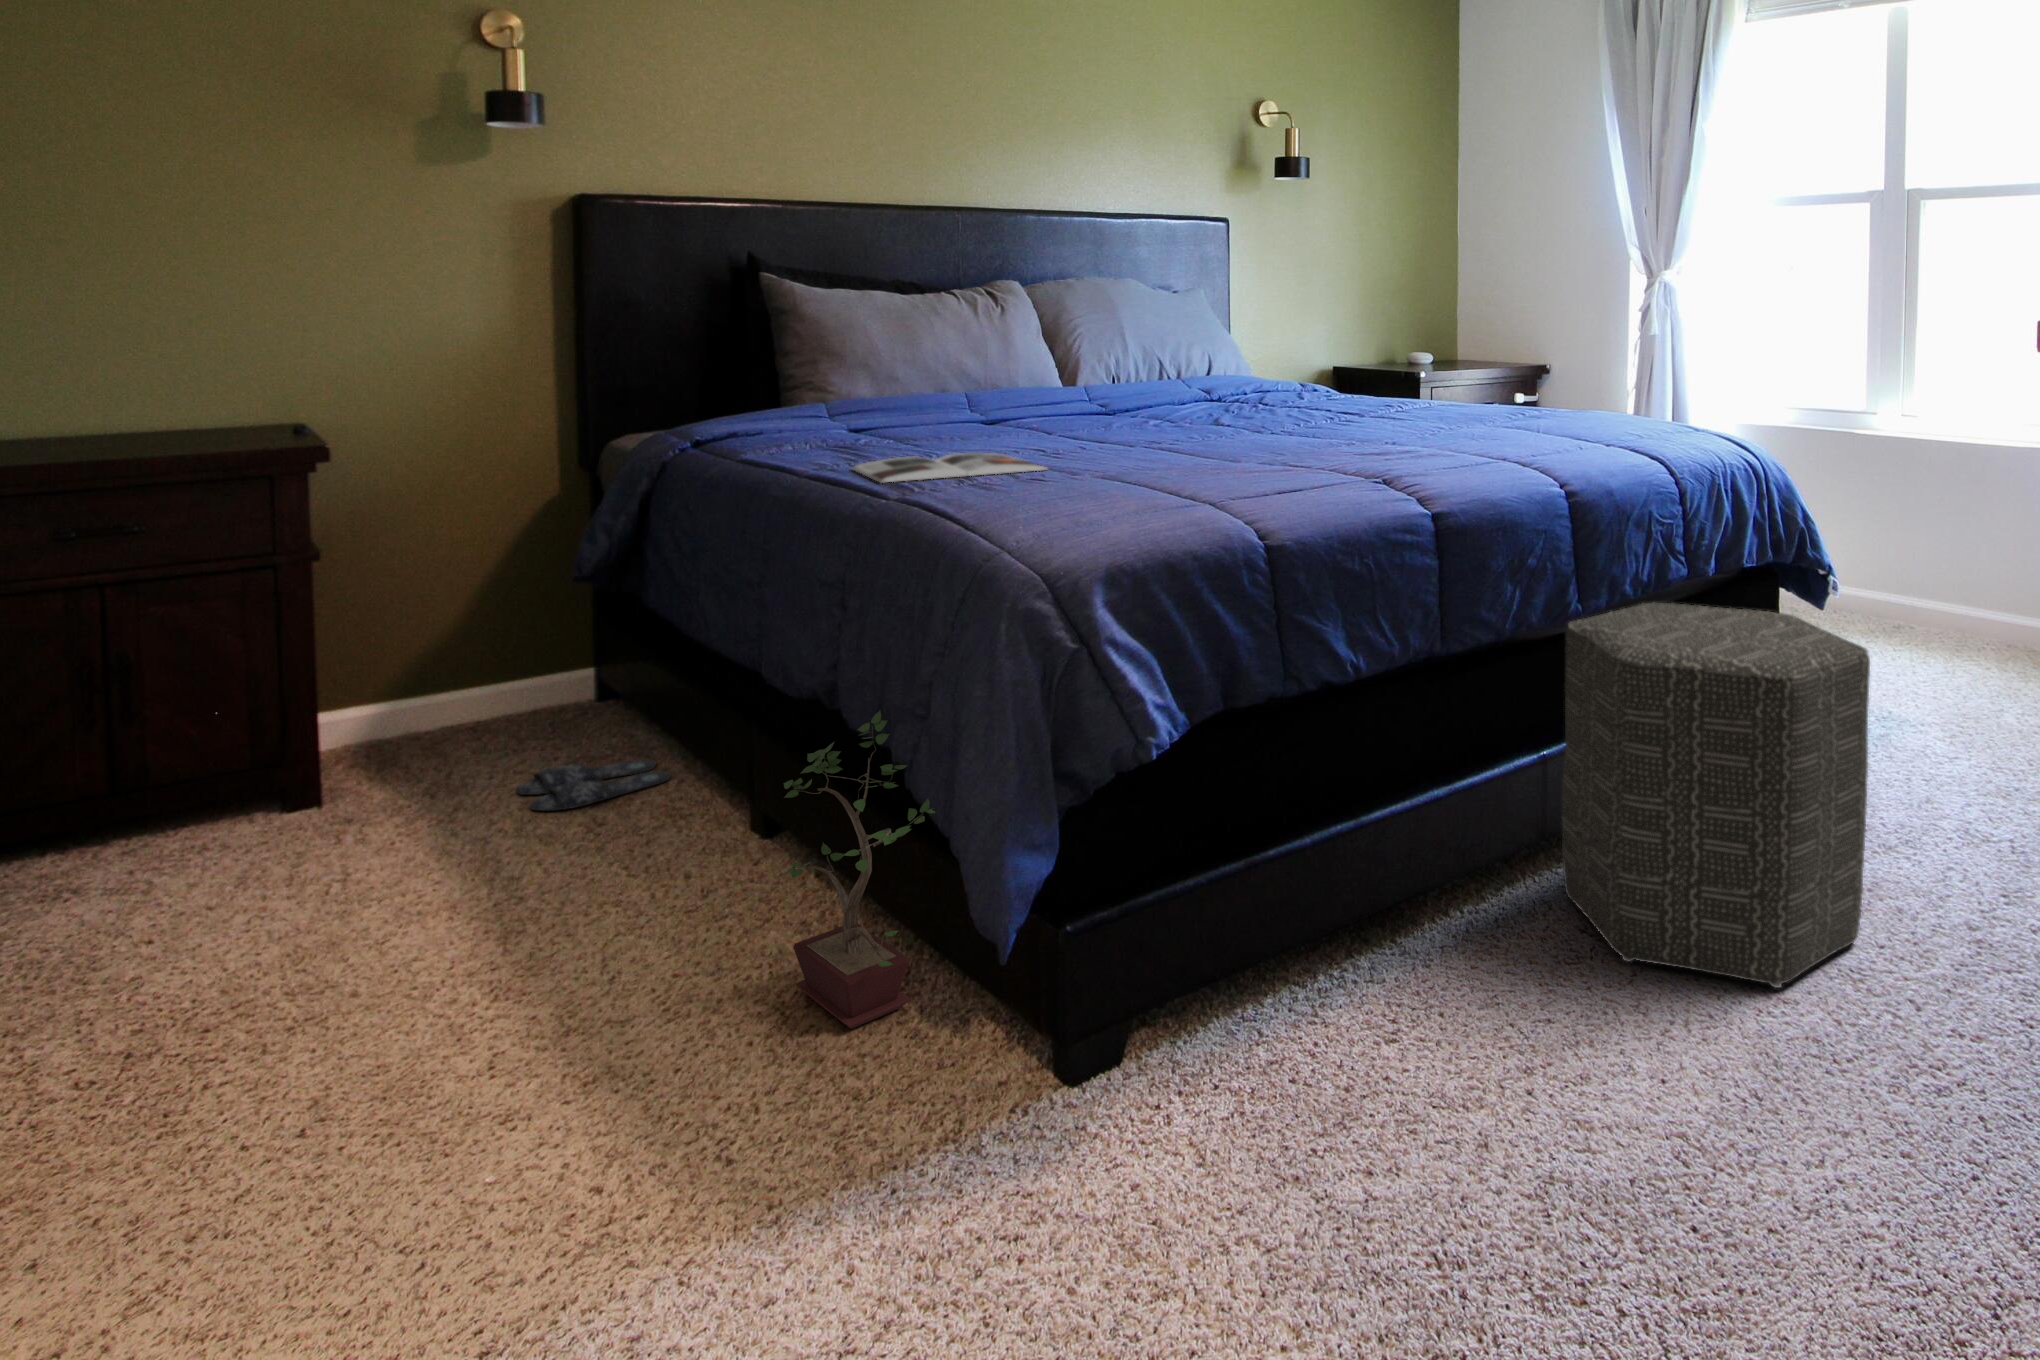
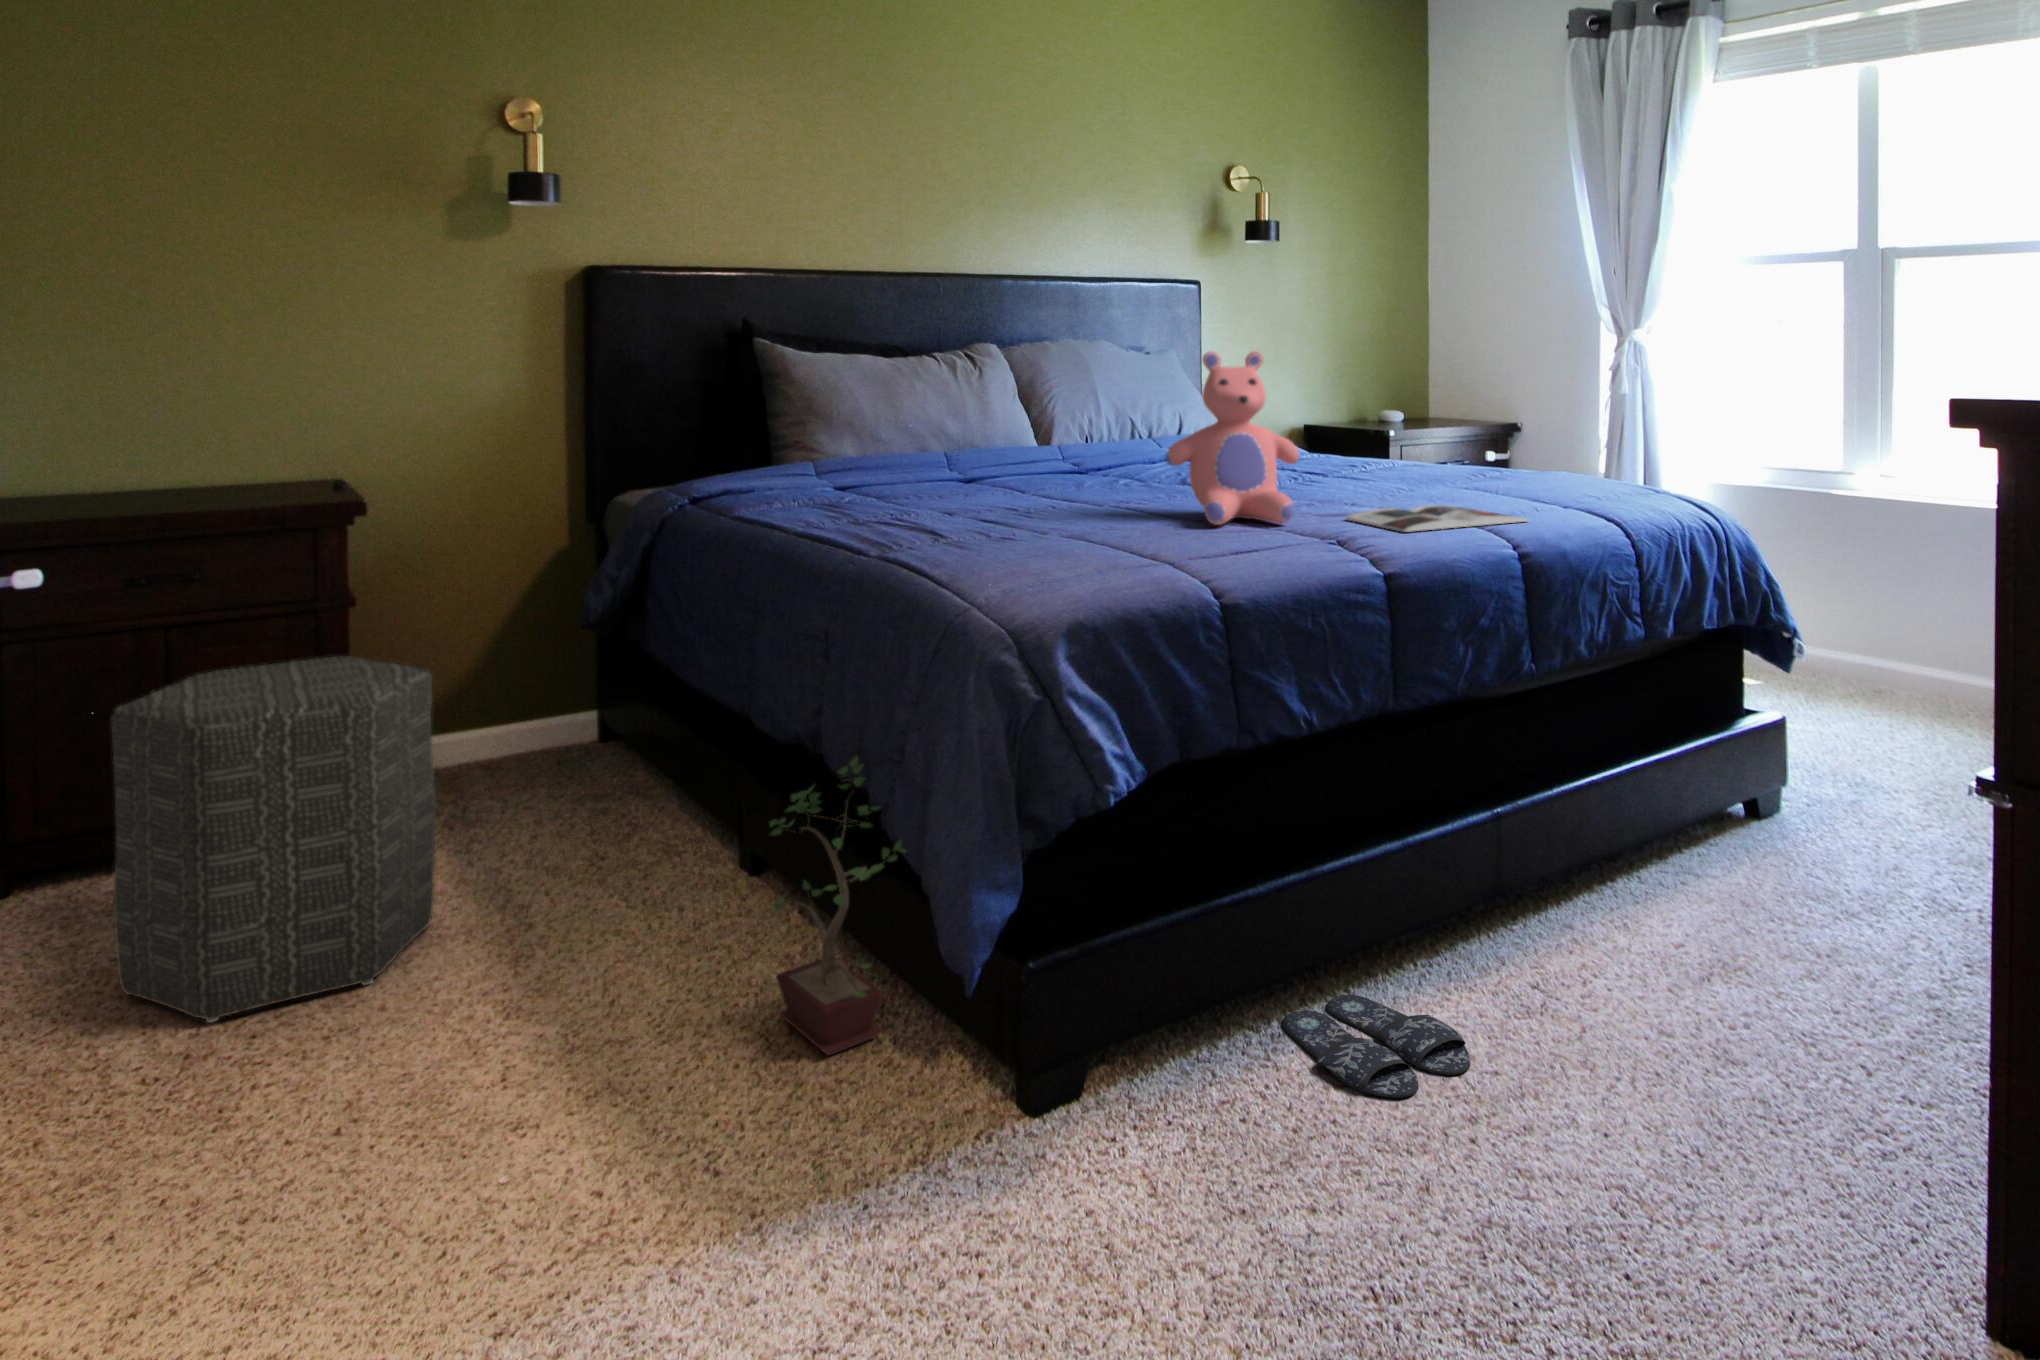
teddy bear: none [1204,284,1344,465] -> present [1166,351,1300,525]
magazine: present [852,453,1047,482] -> present [1345,505,1528,532]
ottoman: present [1562,603,1870,988] -> present [111,656,436,1023]
slippers: present [516,759,671,811] -> present [1283,995,1470,1098]

